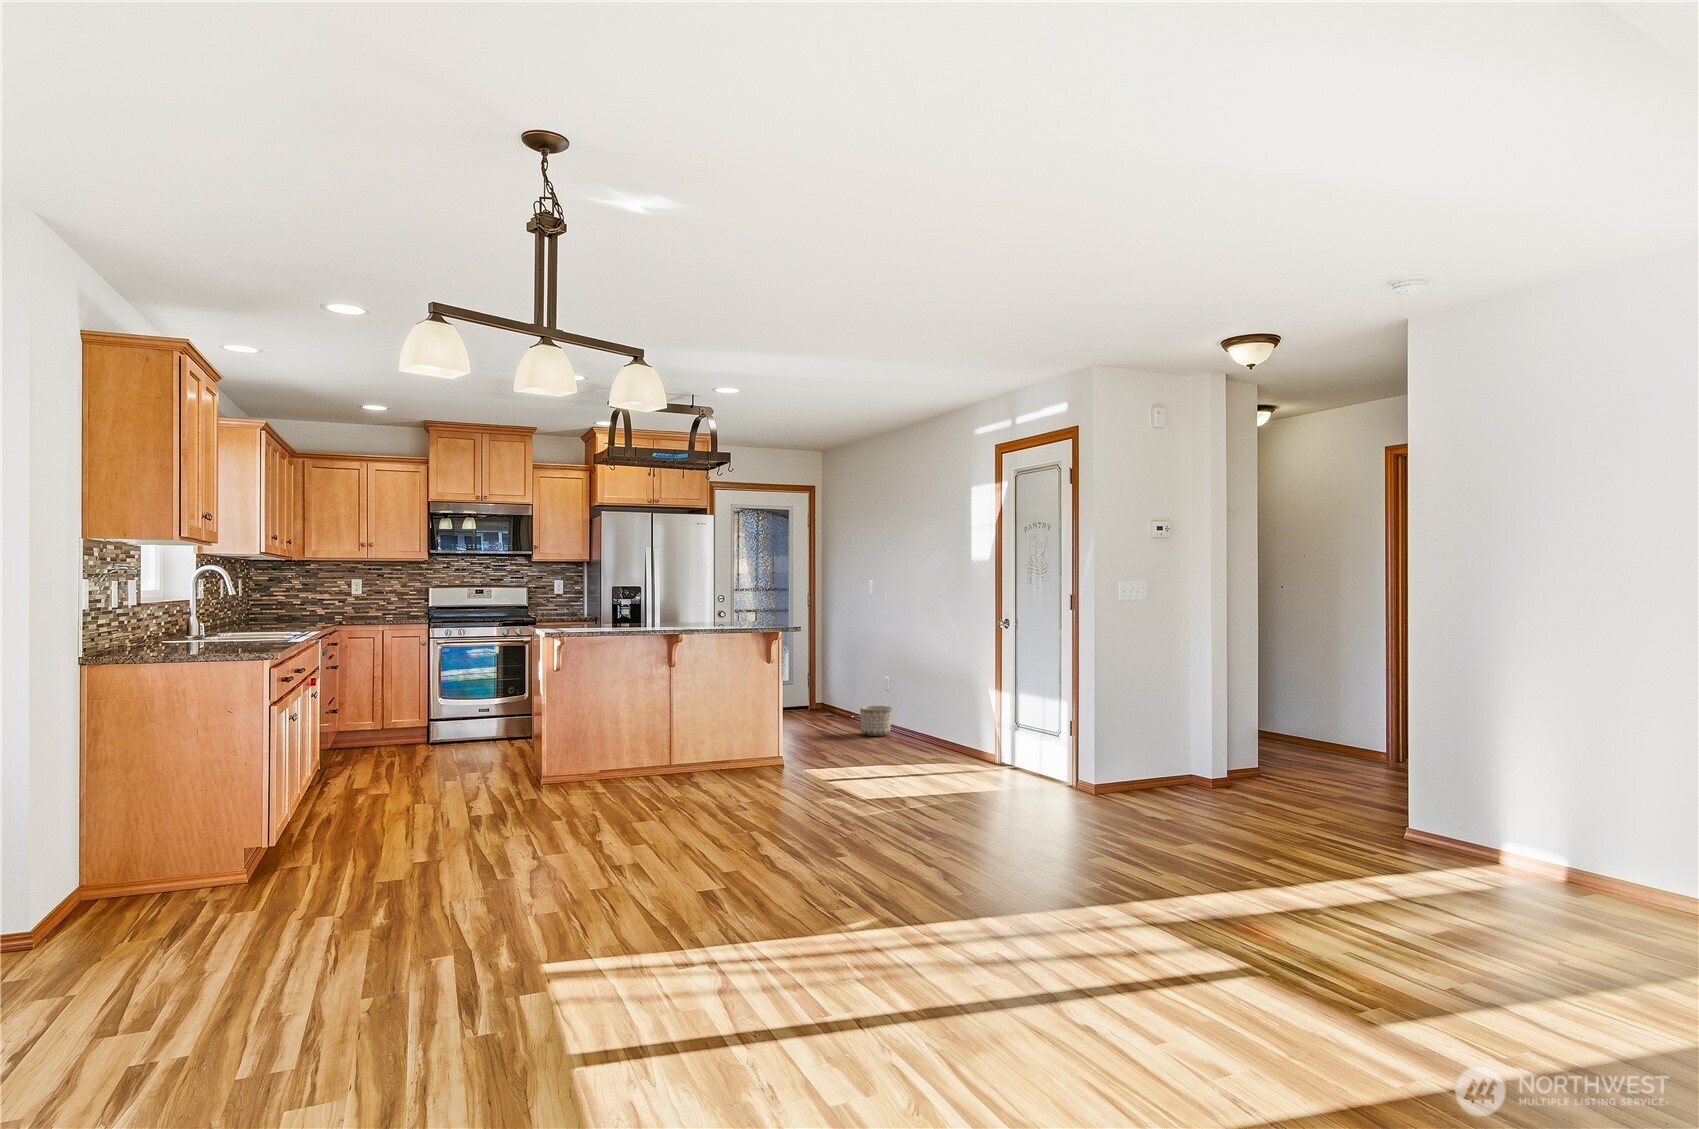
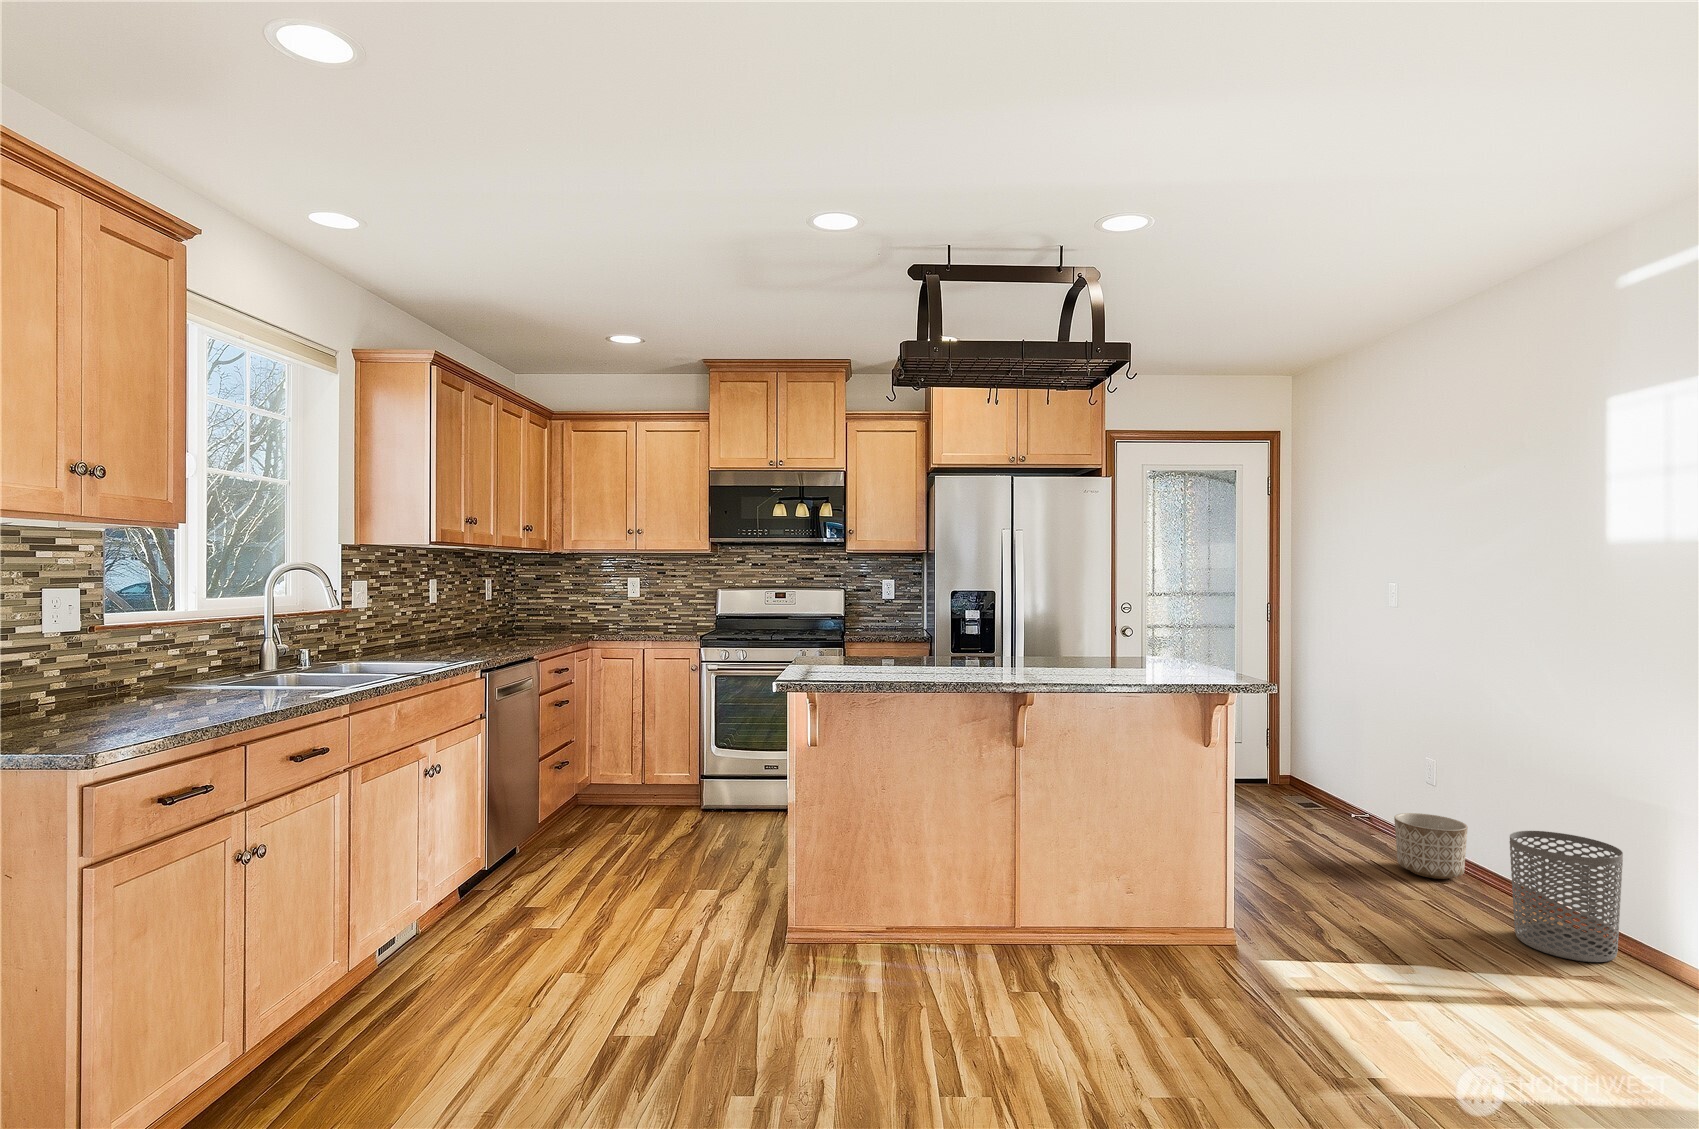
waste bin: none [898,701,938,754] -> present [1510,831,1623,962]

